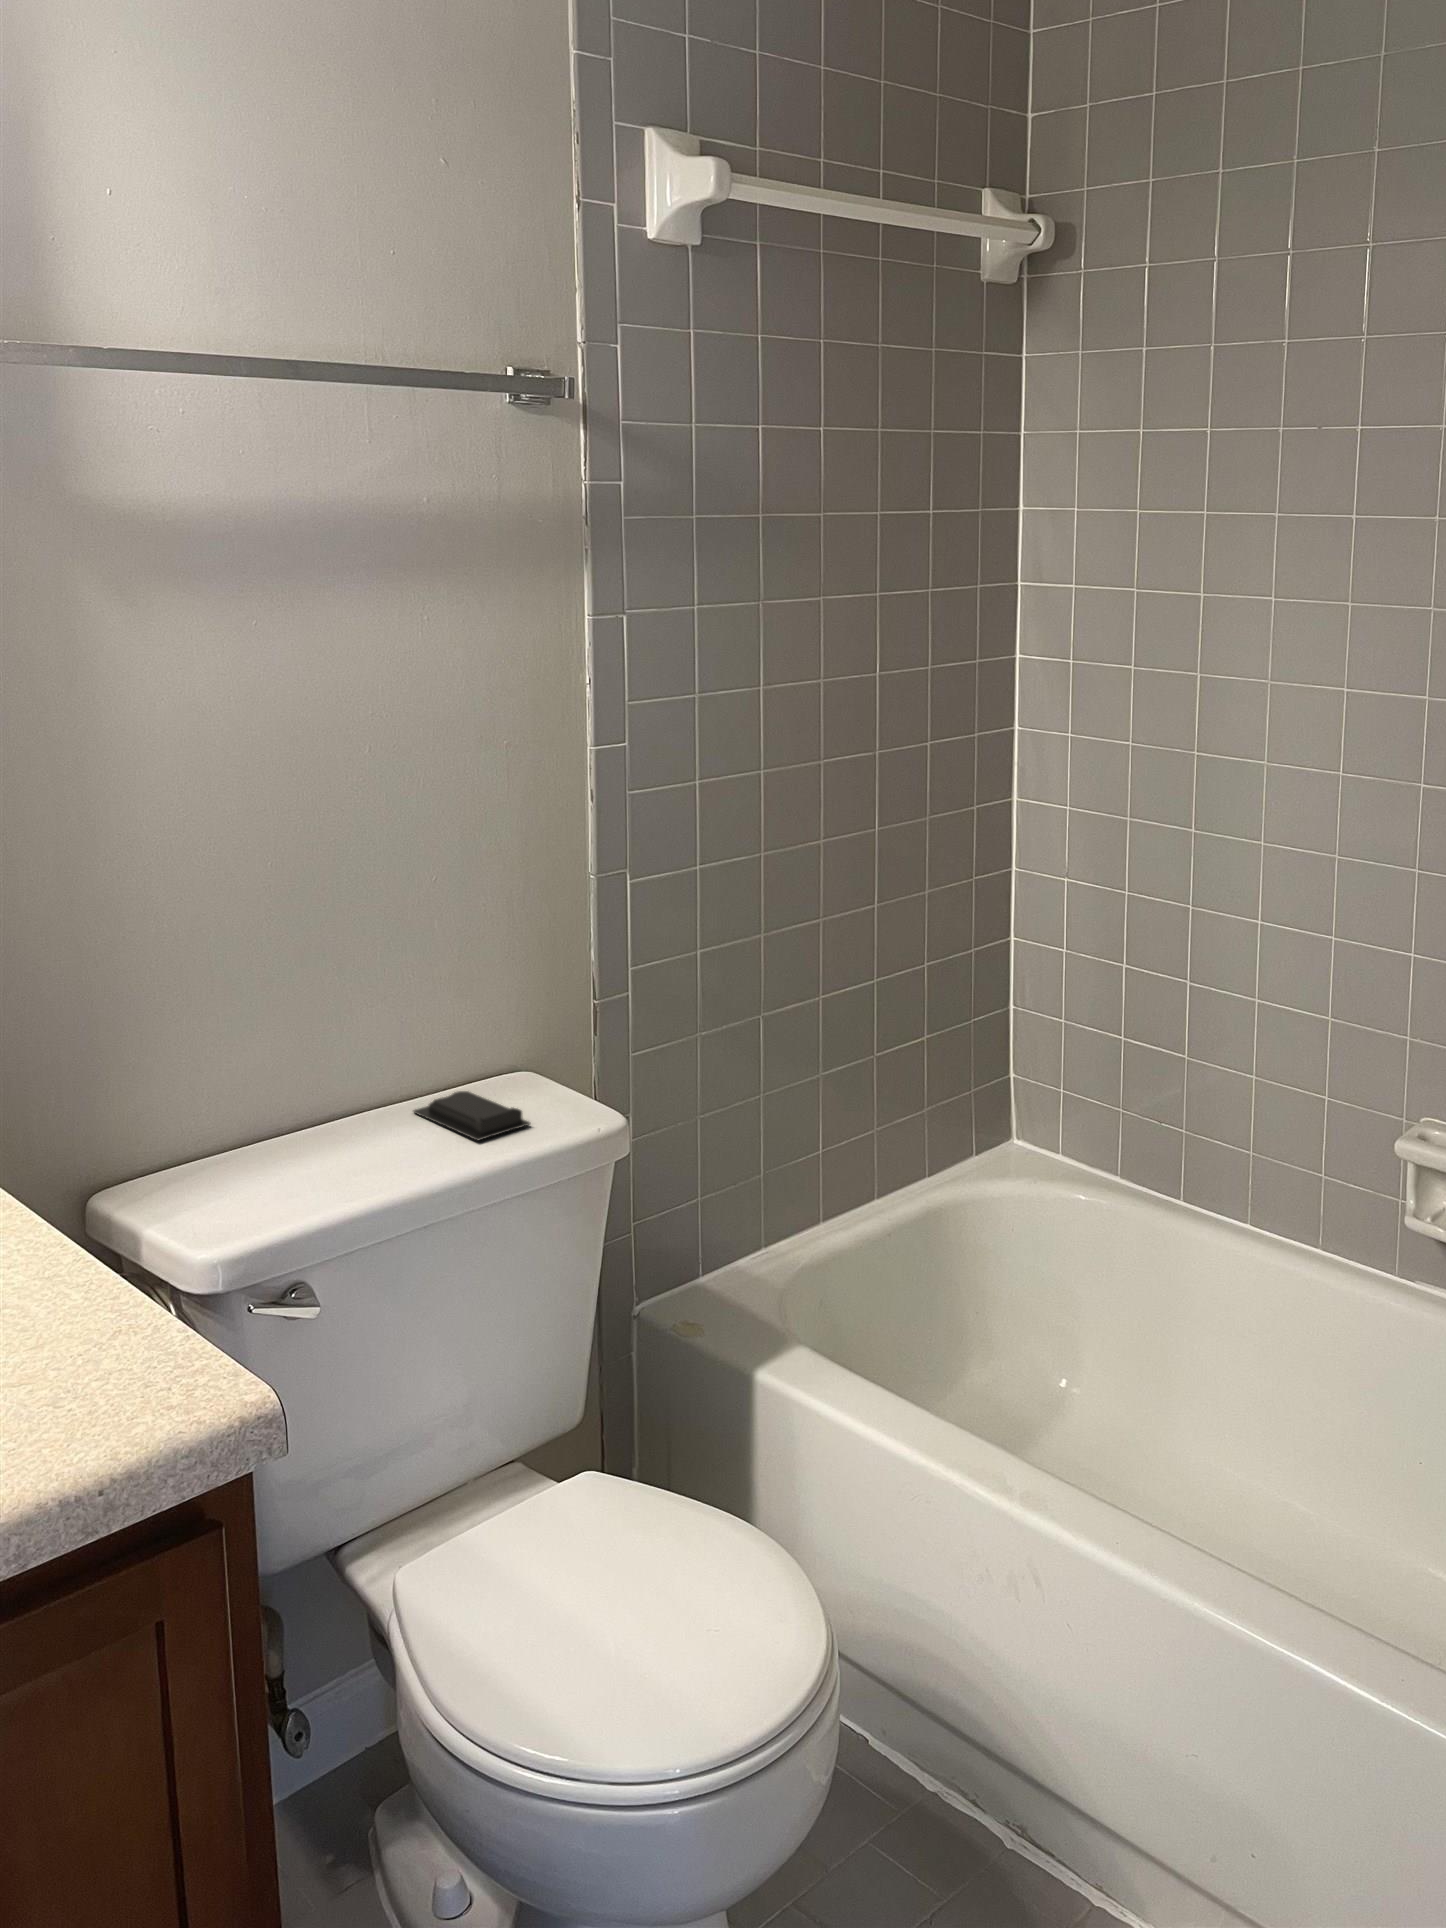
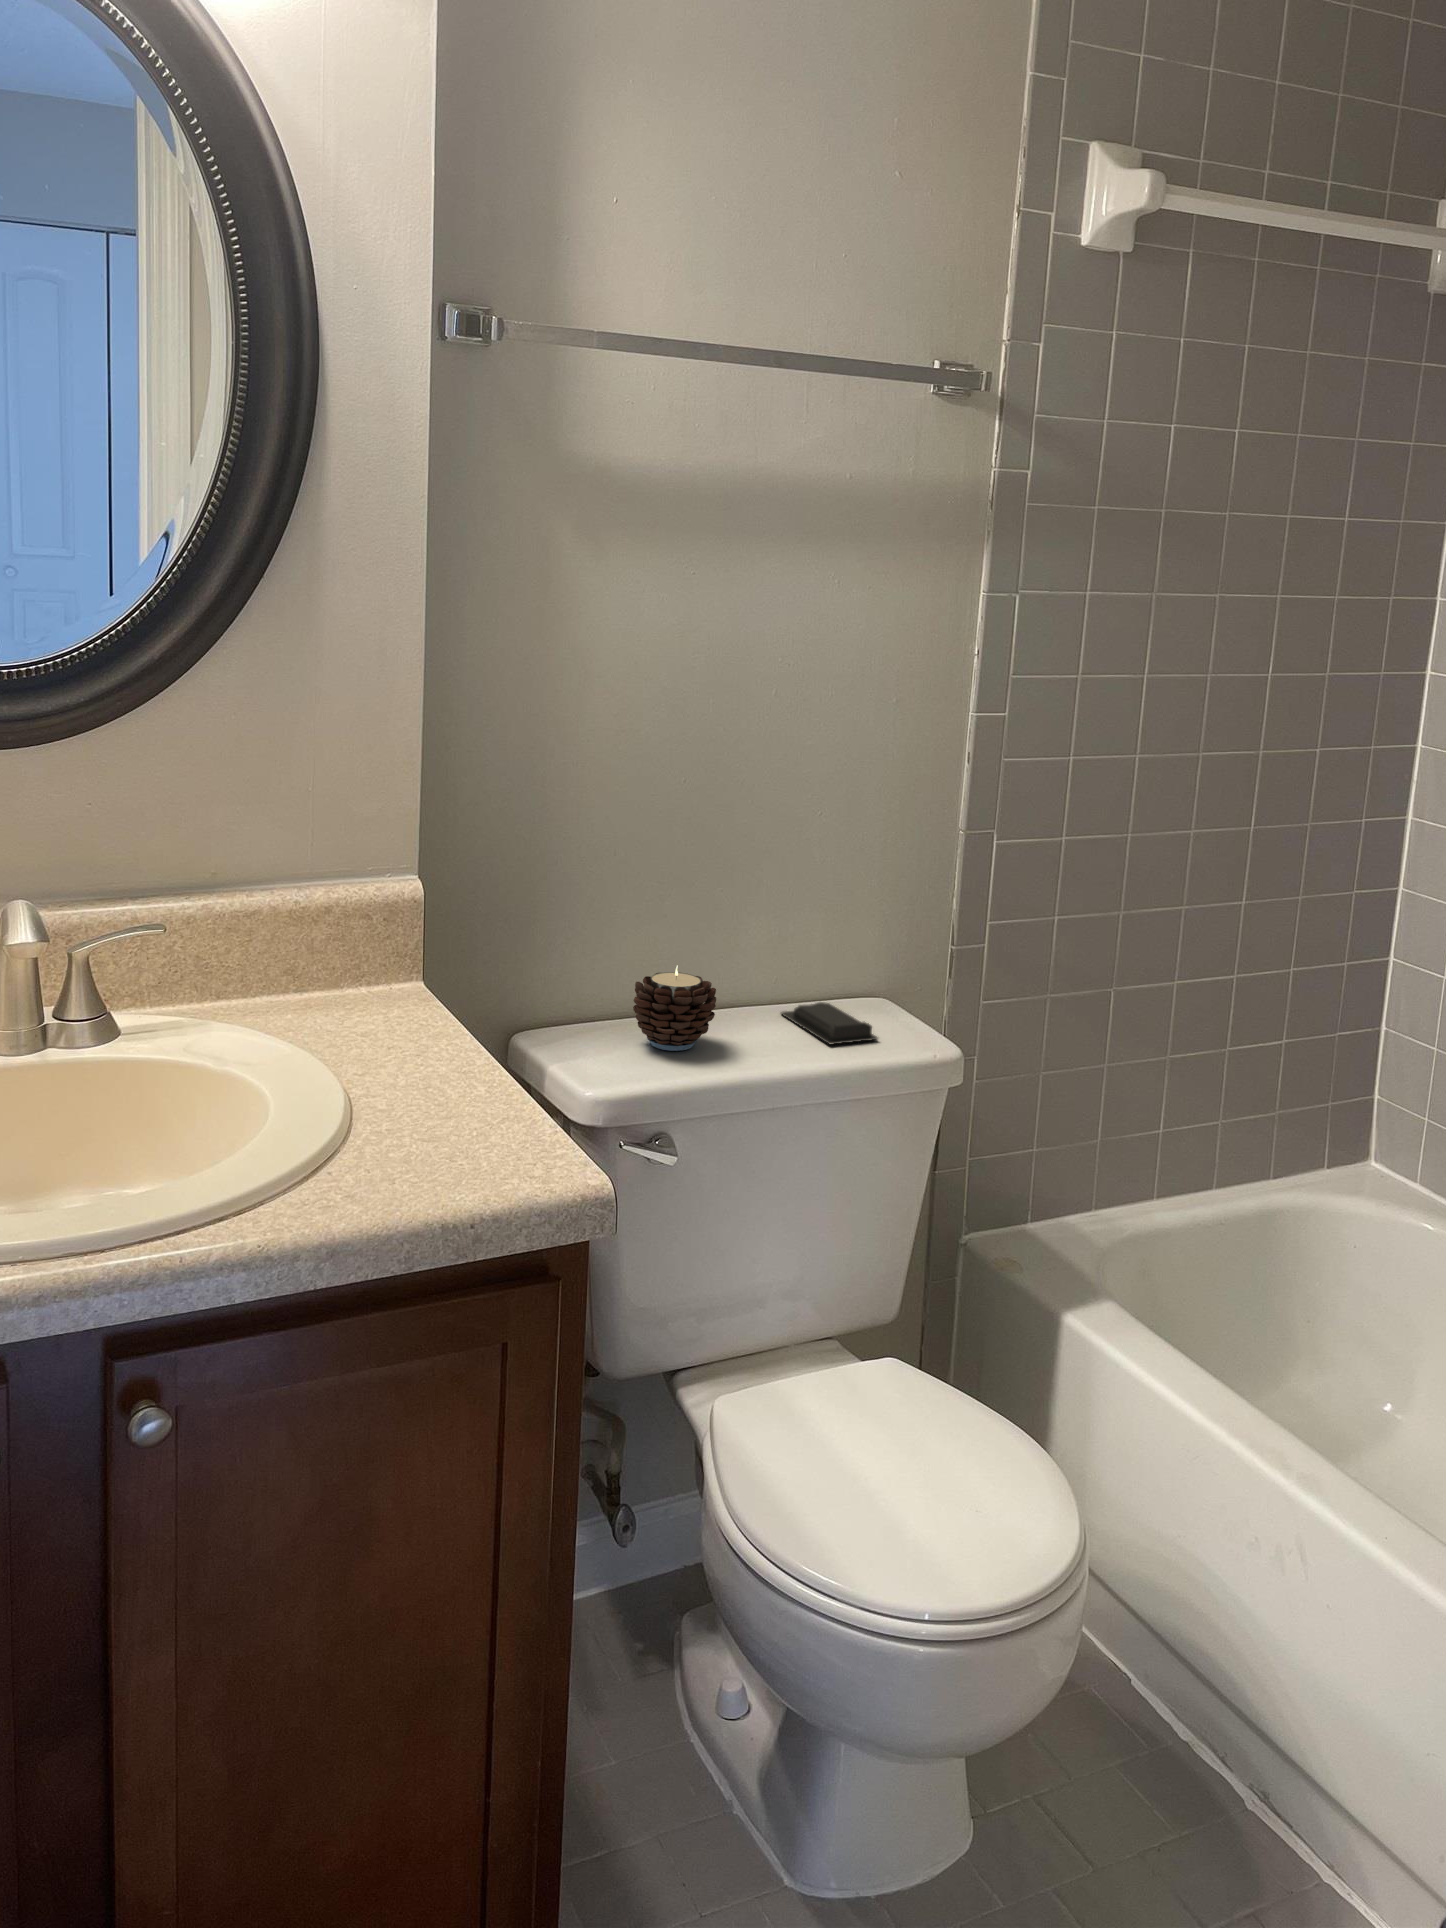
candle: none [240,1083,342,1184] -> present [633,966,716,1051]

